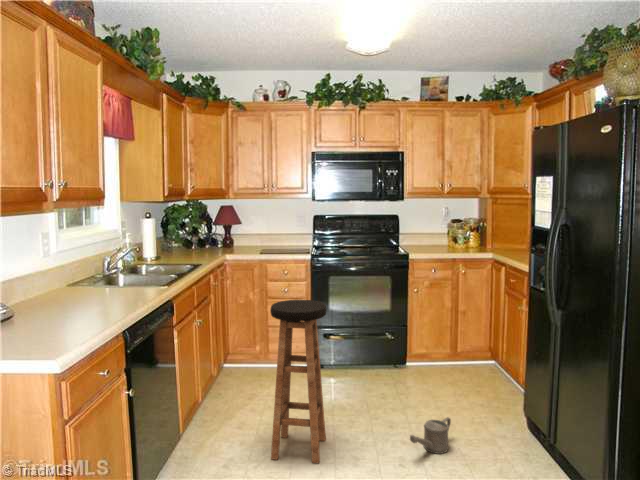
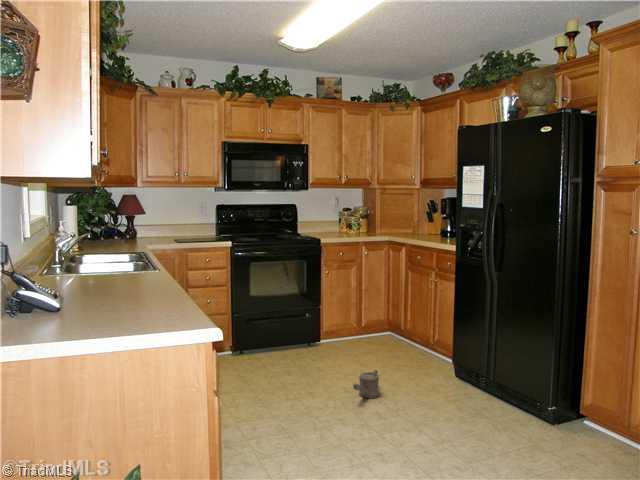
bar stool: present [270,300,327,463] -> none [231,277,281,422]

